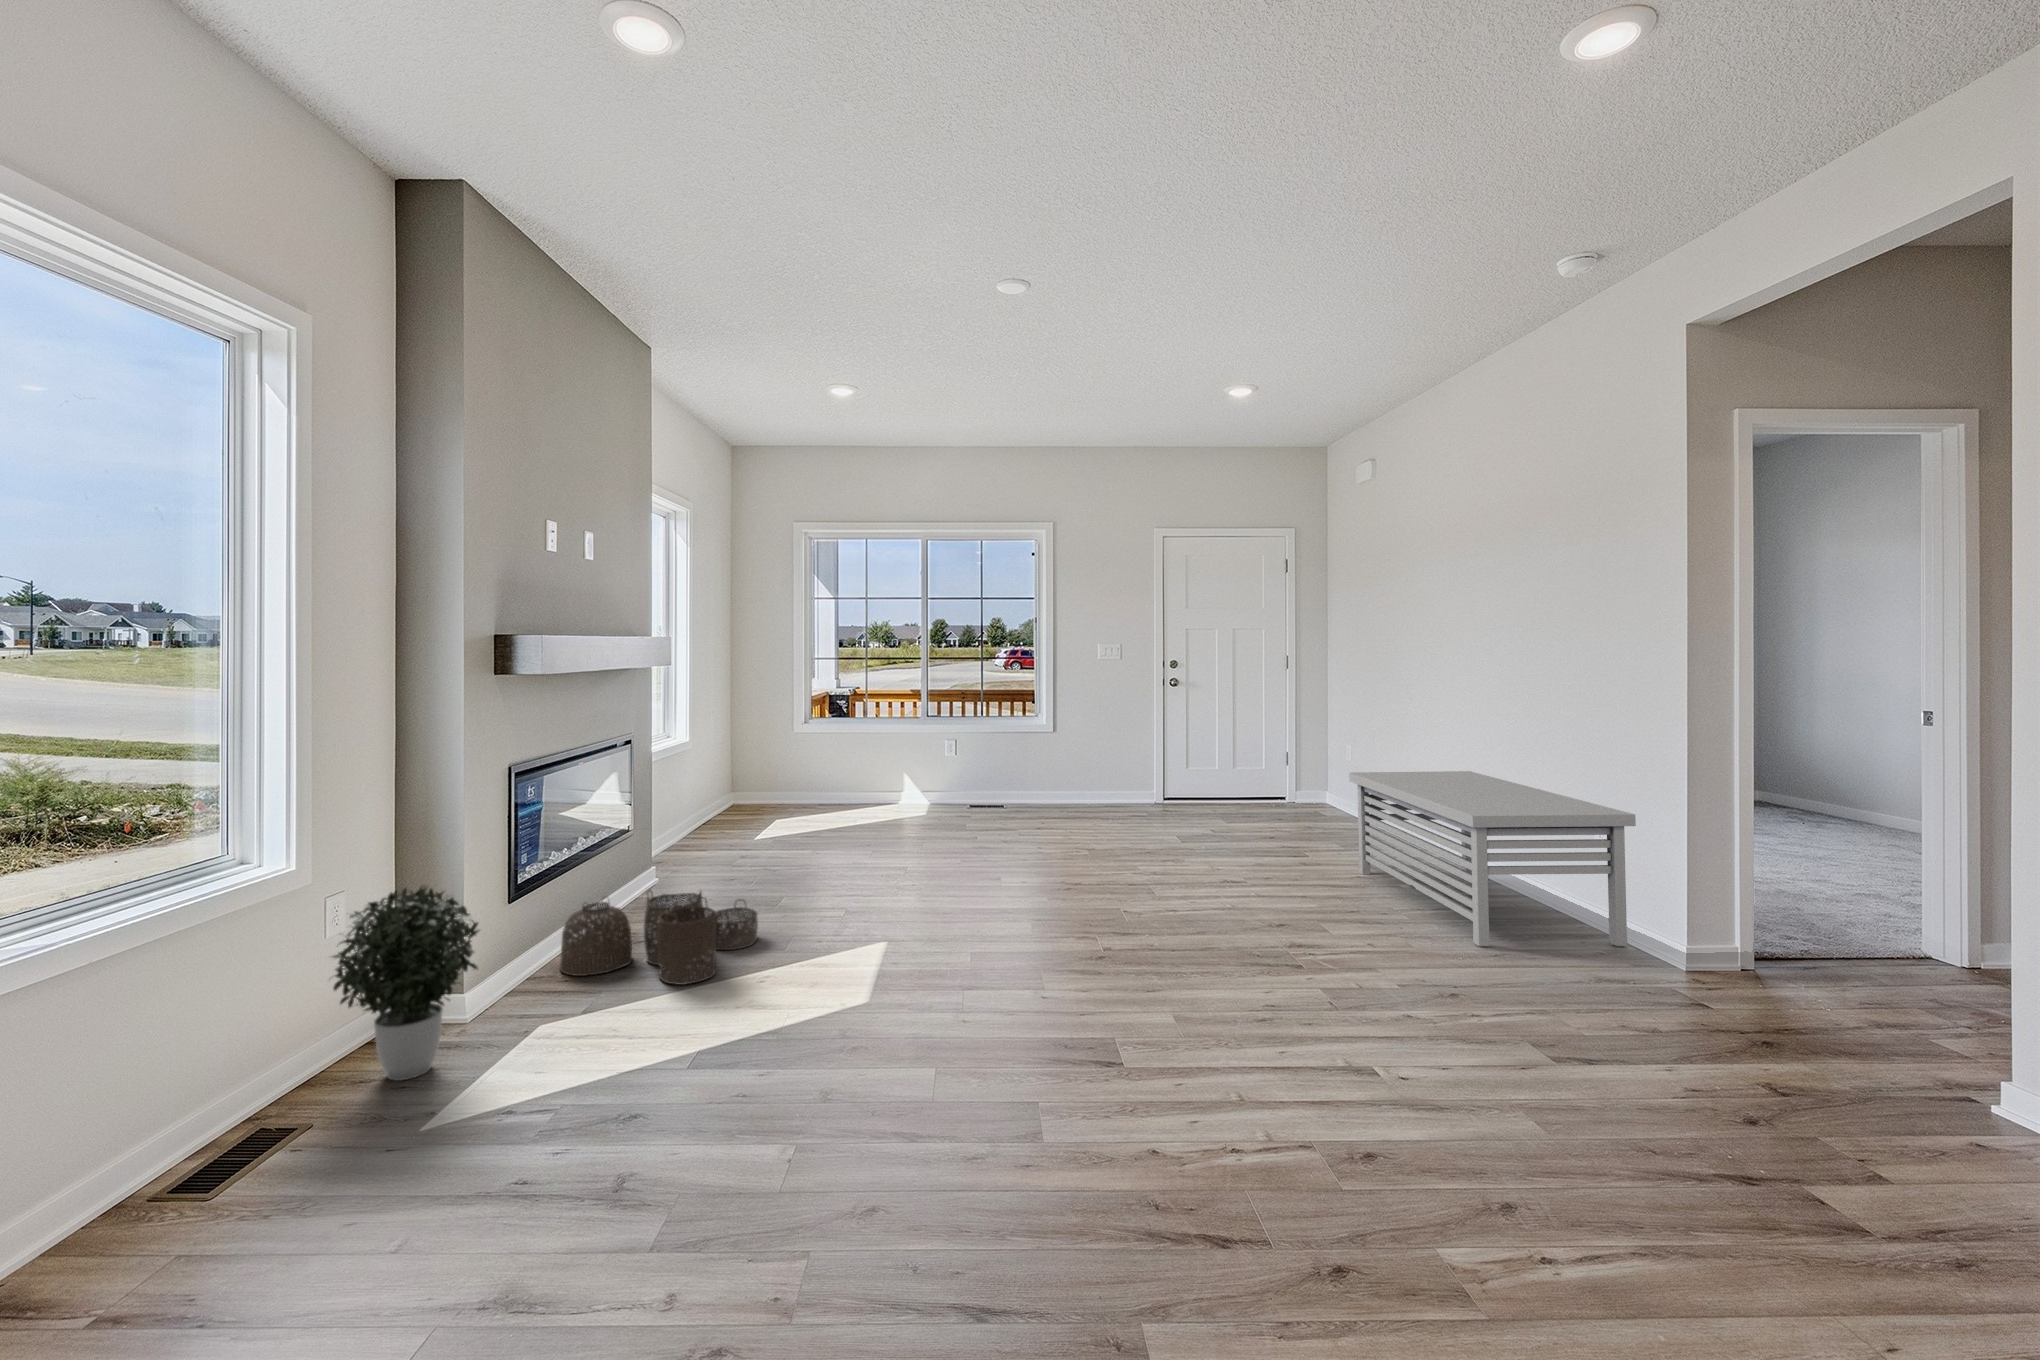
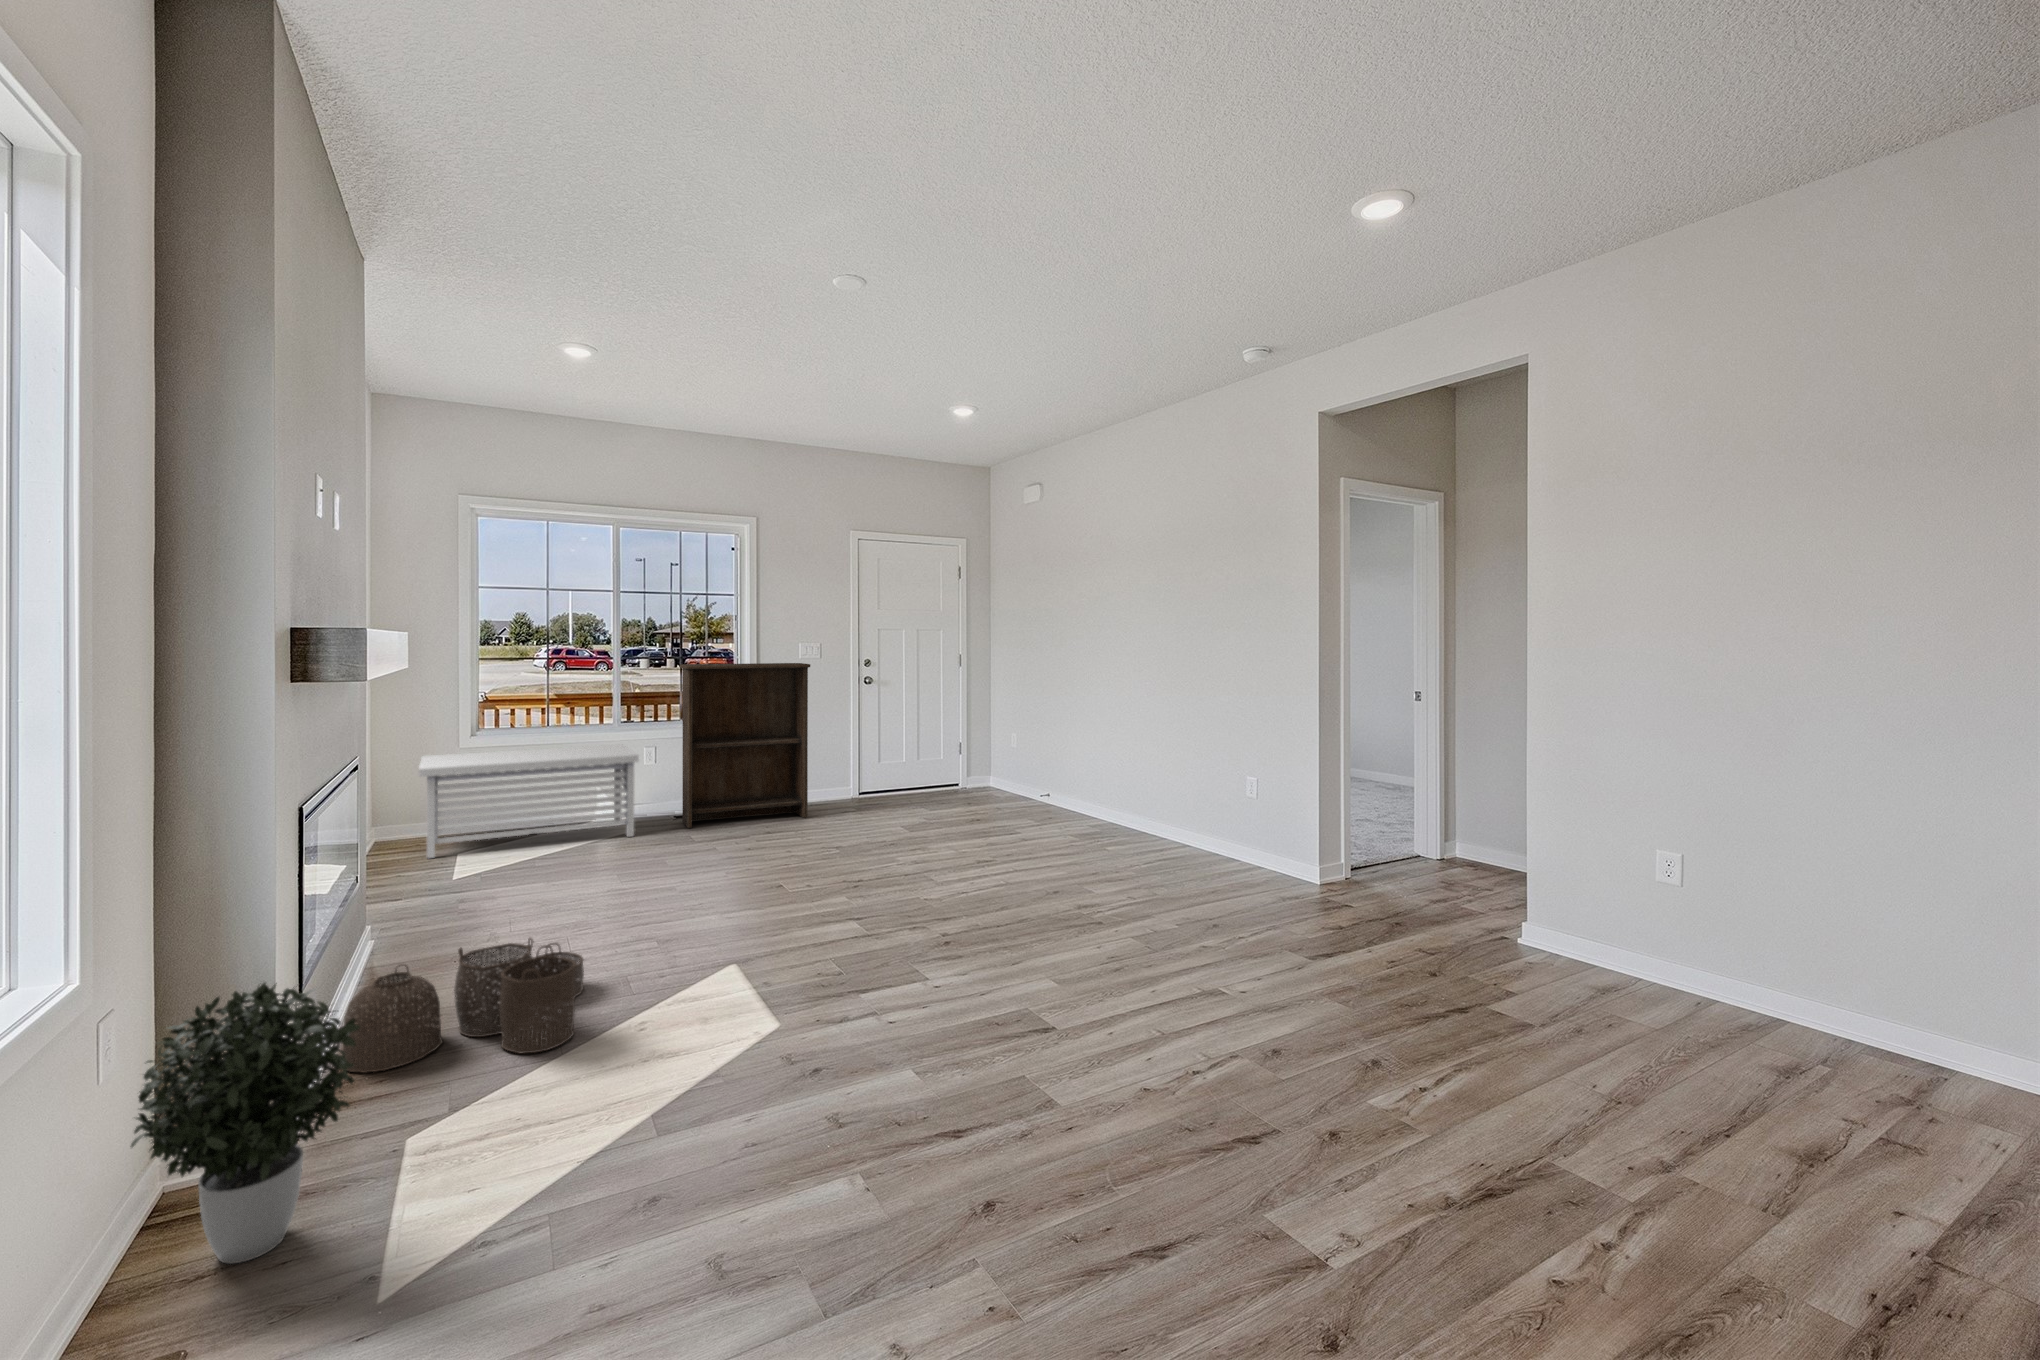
bookshelf: none [965,661,1088,819] -> present [680,663,810,828]
storage bench: present [1349,771,1636,946] -> present [418,745,639,859]

